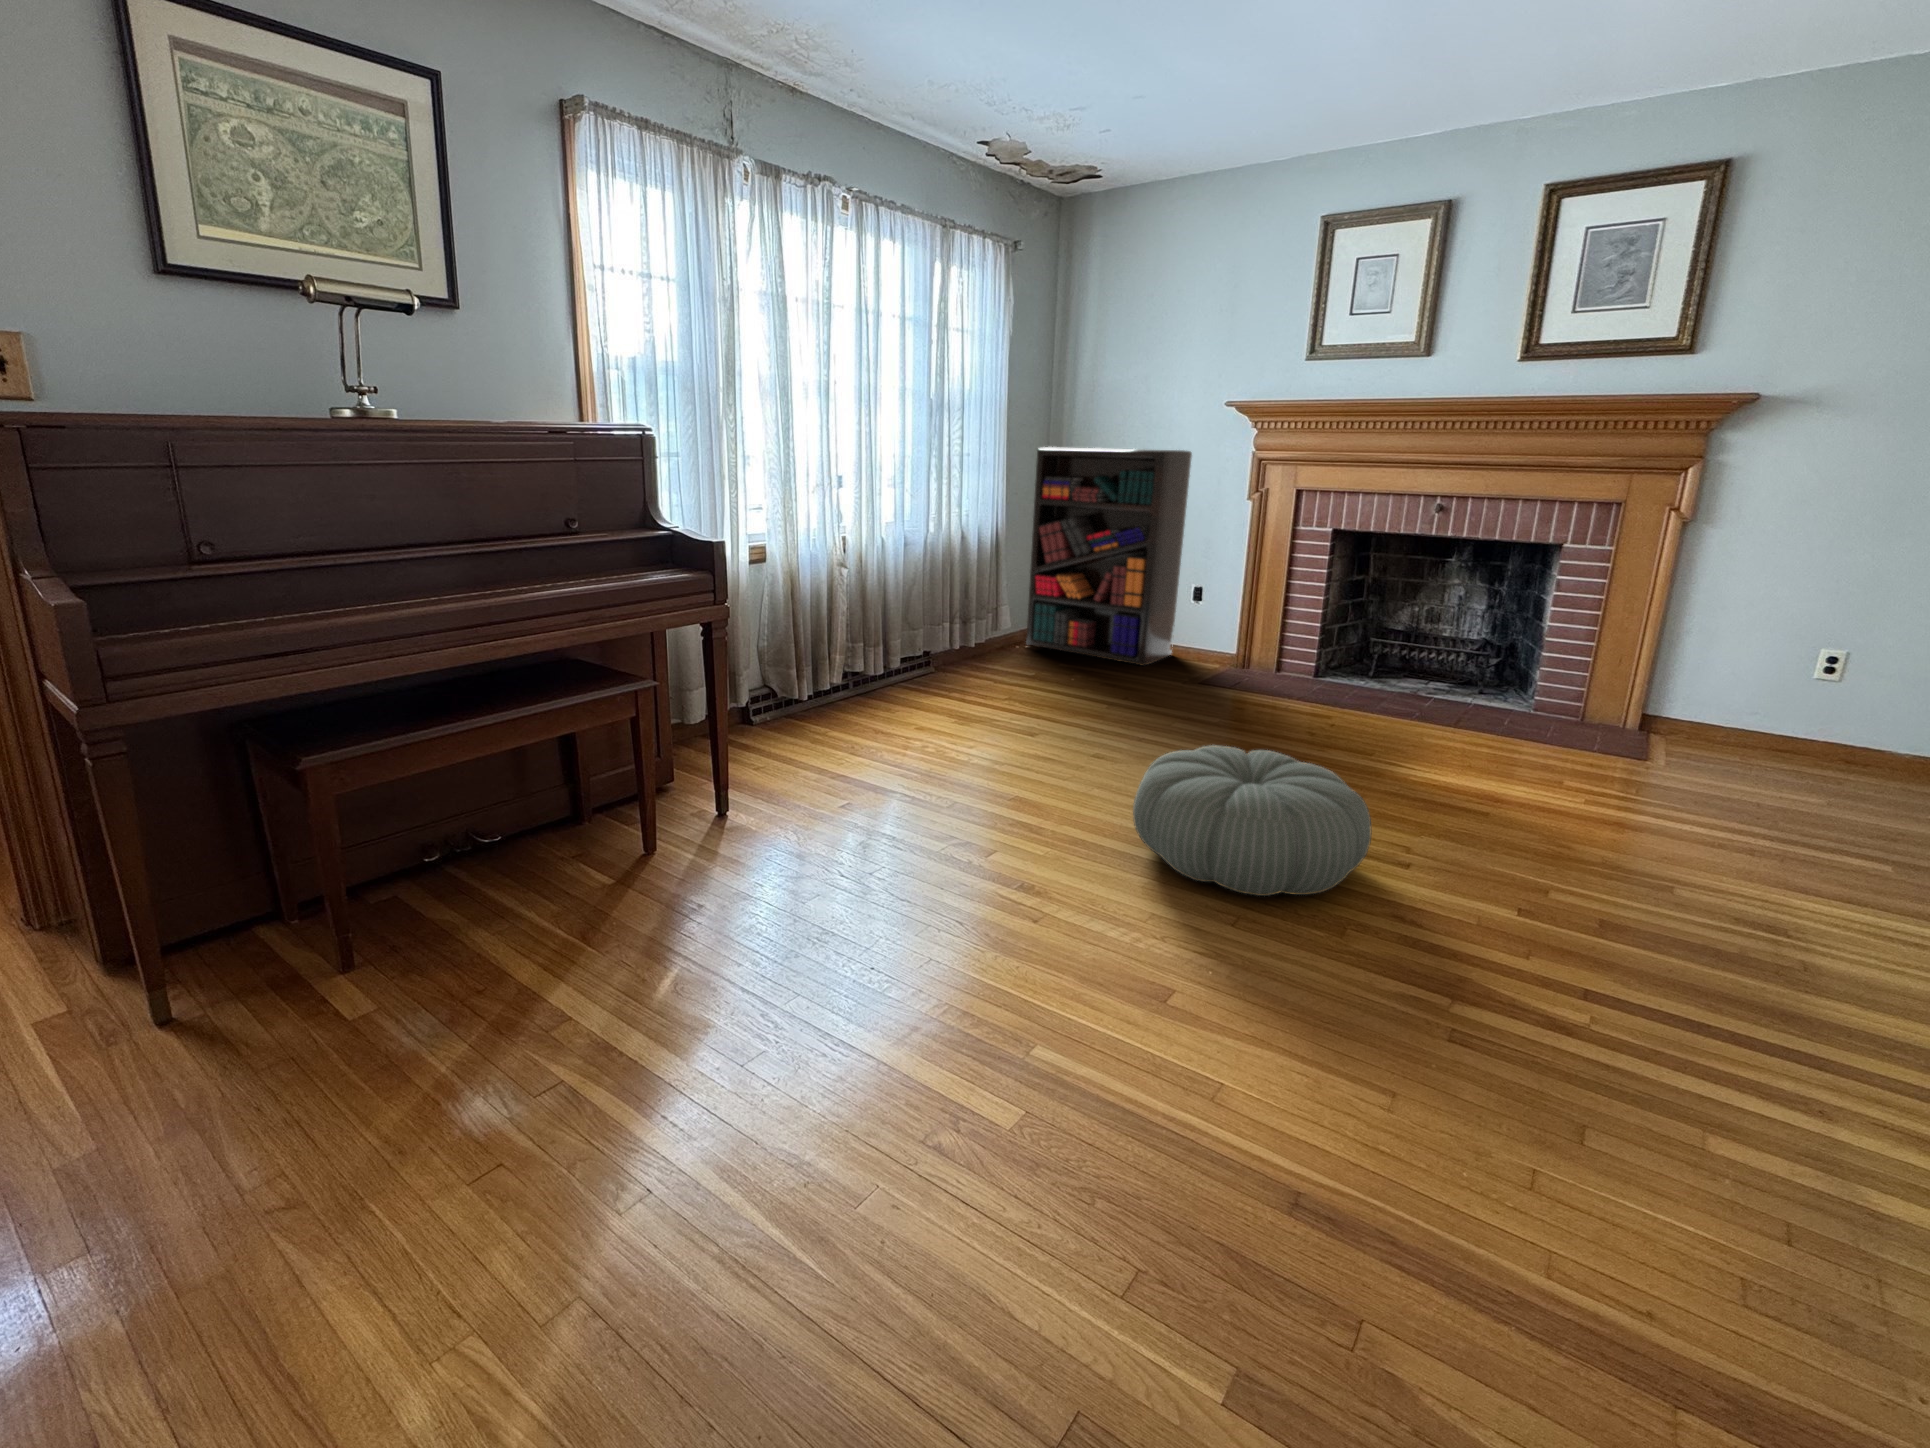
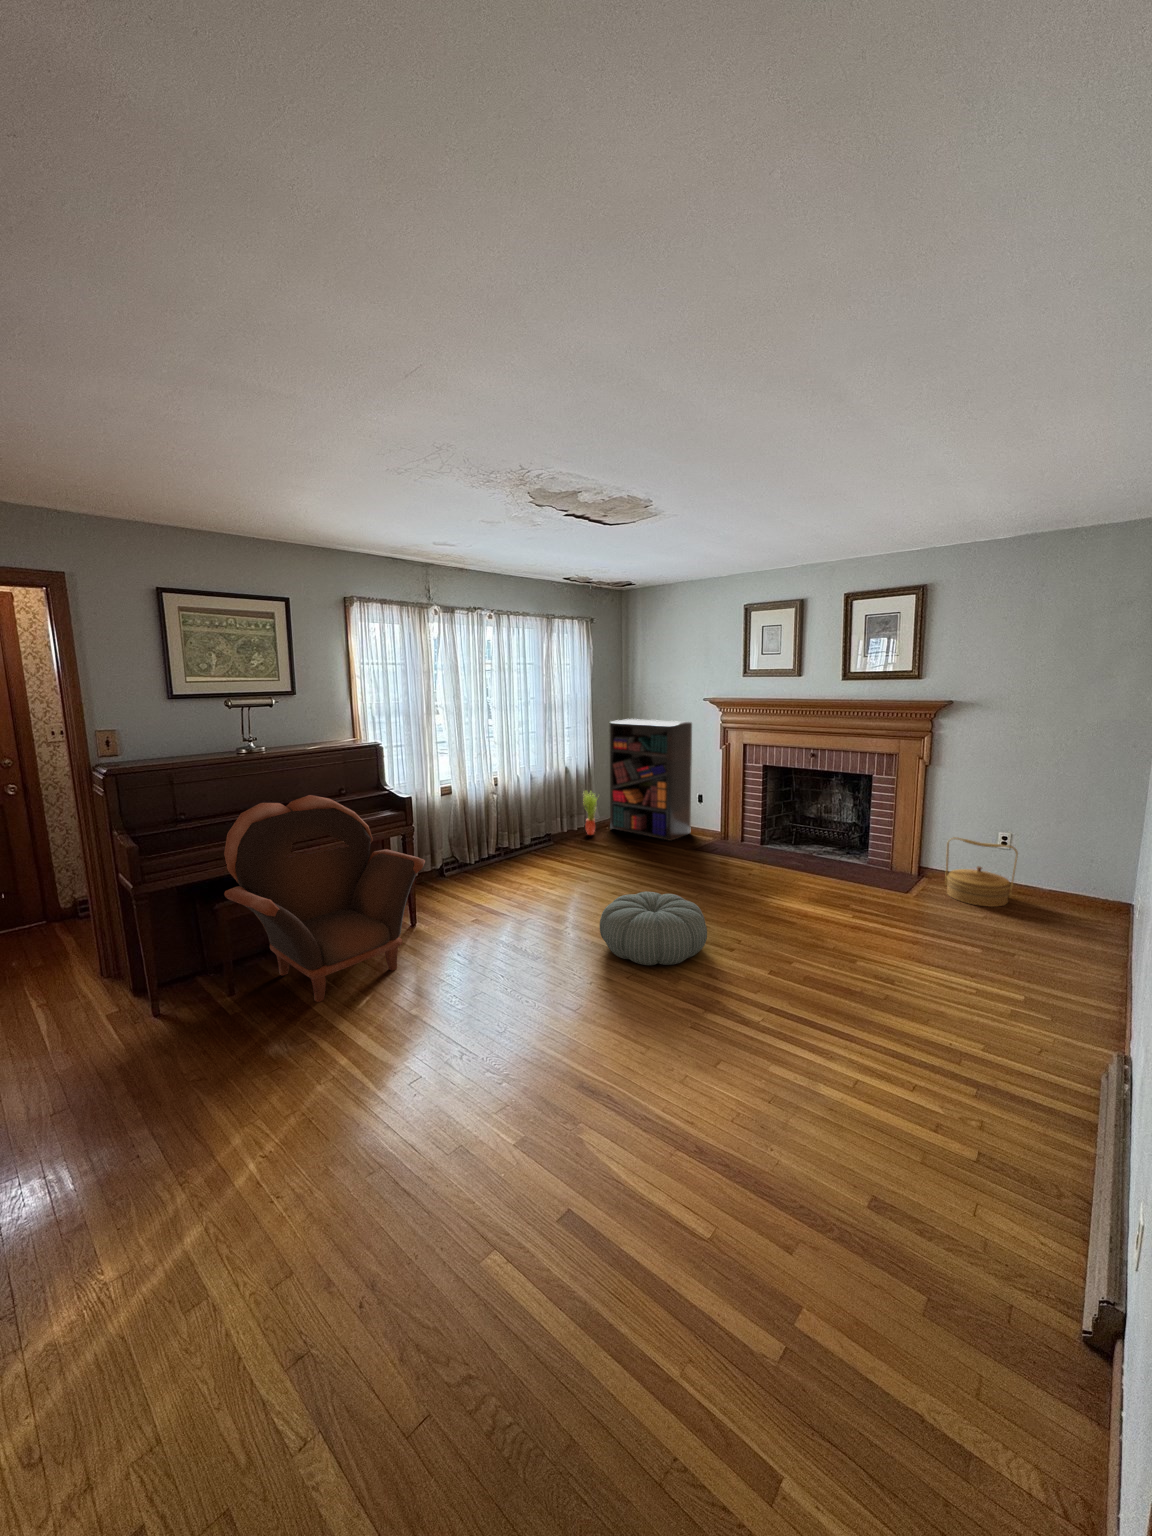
armchair: none [310,518,775,981] -> present [224,795,425,1002]
potted plant: none [986,572,1015,654] -> present [583,794,597,835]
woven basket: none [1709,656,1882,785] -> present [945,837,1018,907]

